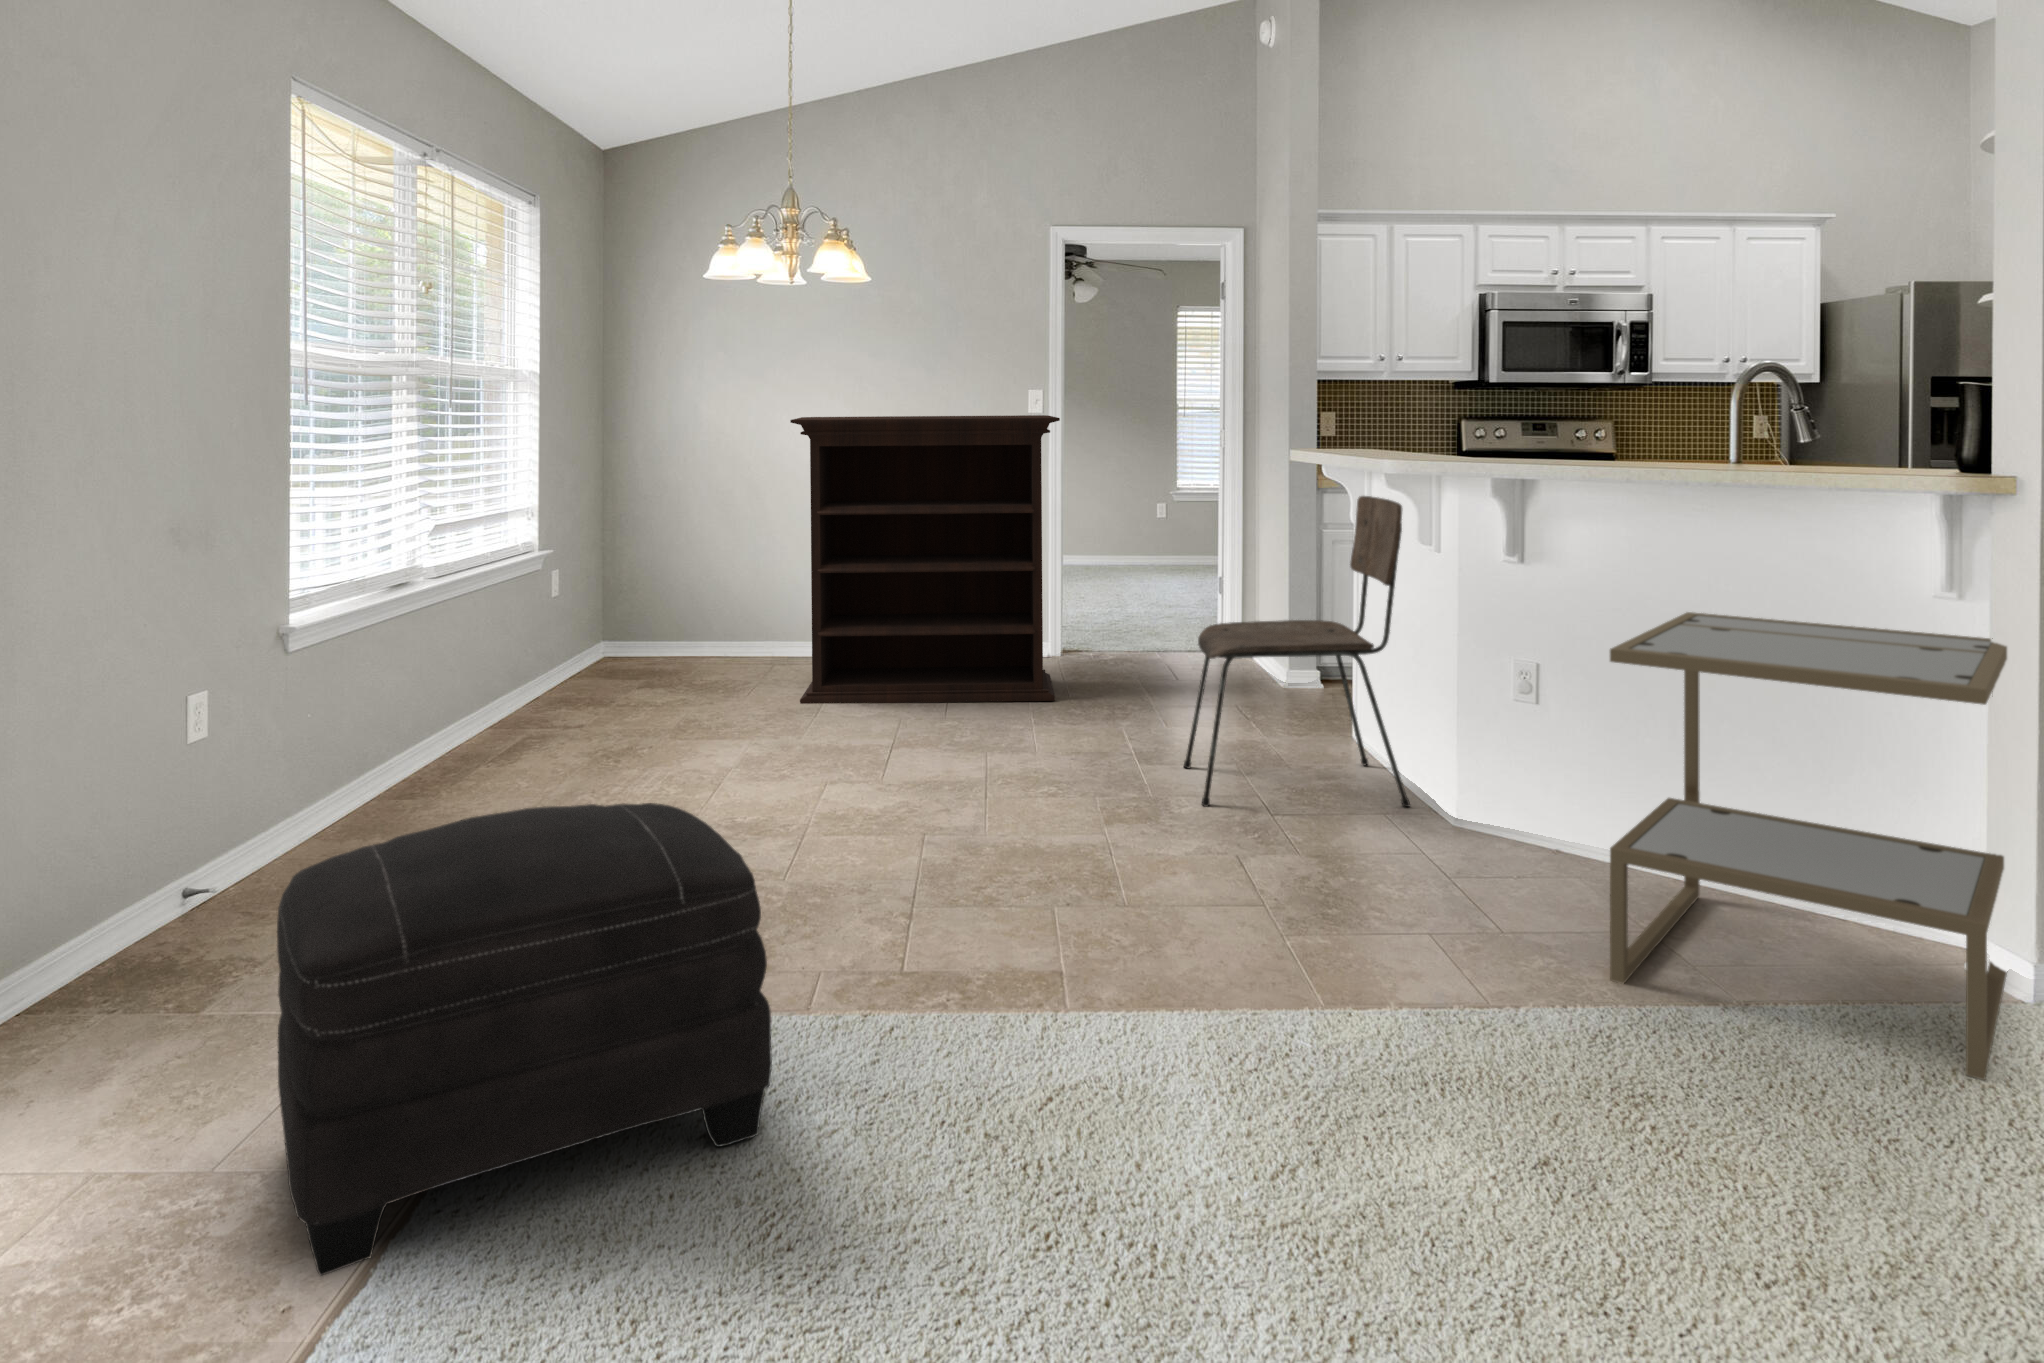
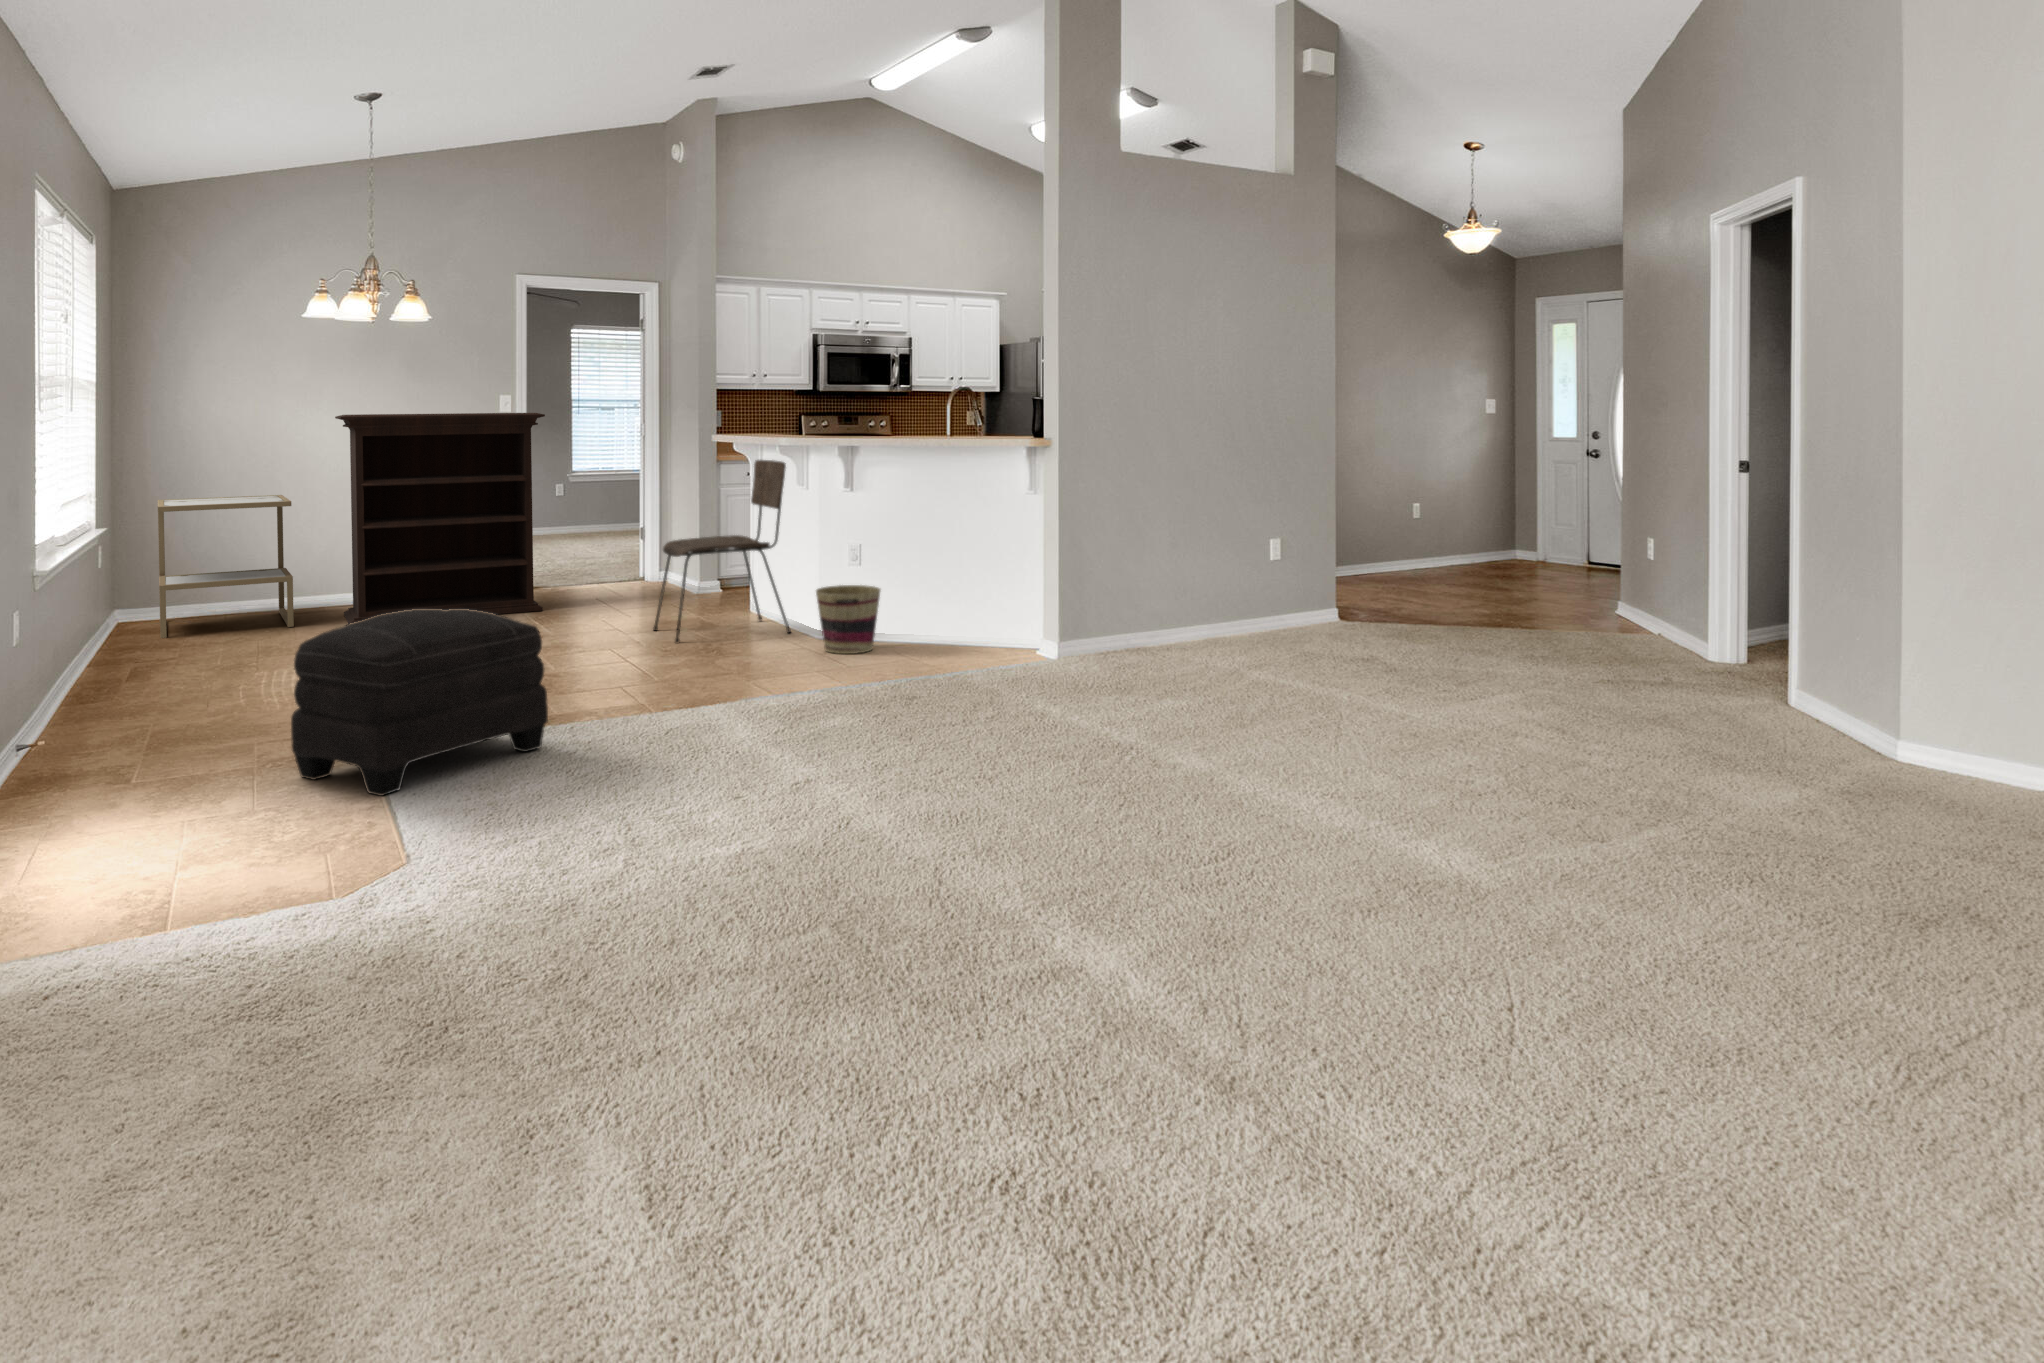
side table: present [1610,612,2007,1080] -> present [158,495,294,638]
basket: none [1445,744,1579,892] -> present [816,585,880,654]

